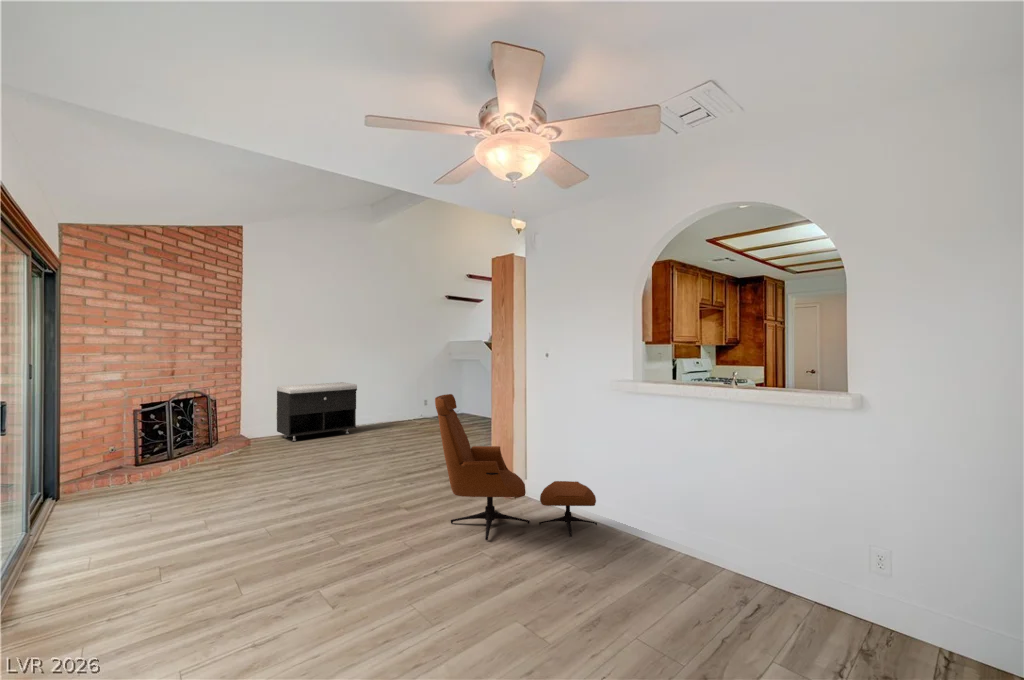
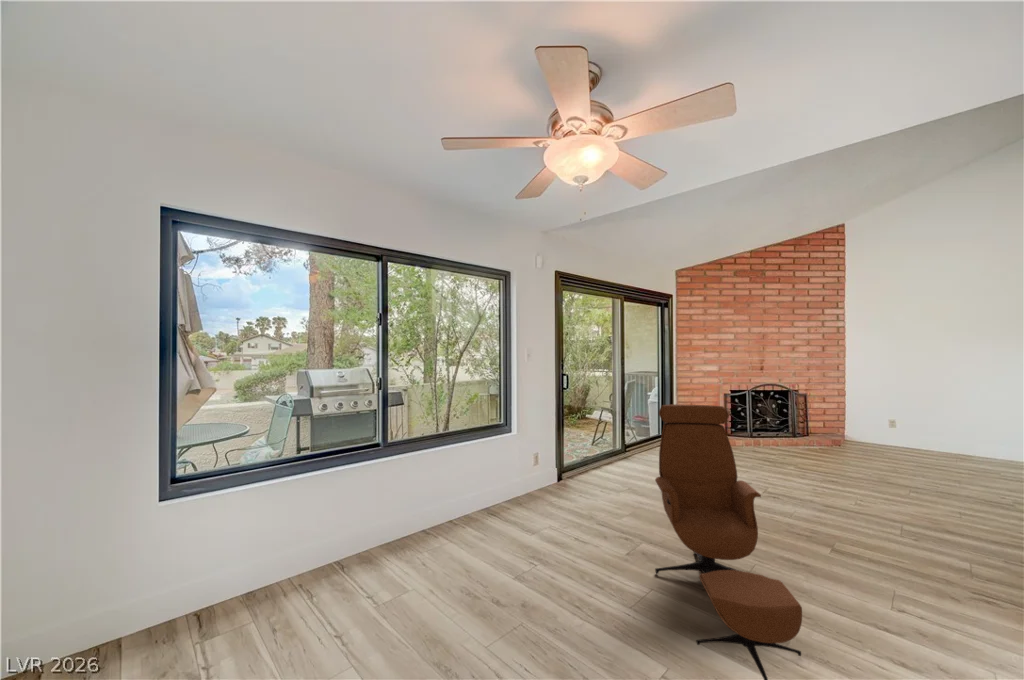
storage bench: present [277,382,357,441] -> none [875,393,1006,475]

